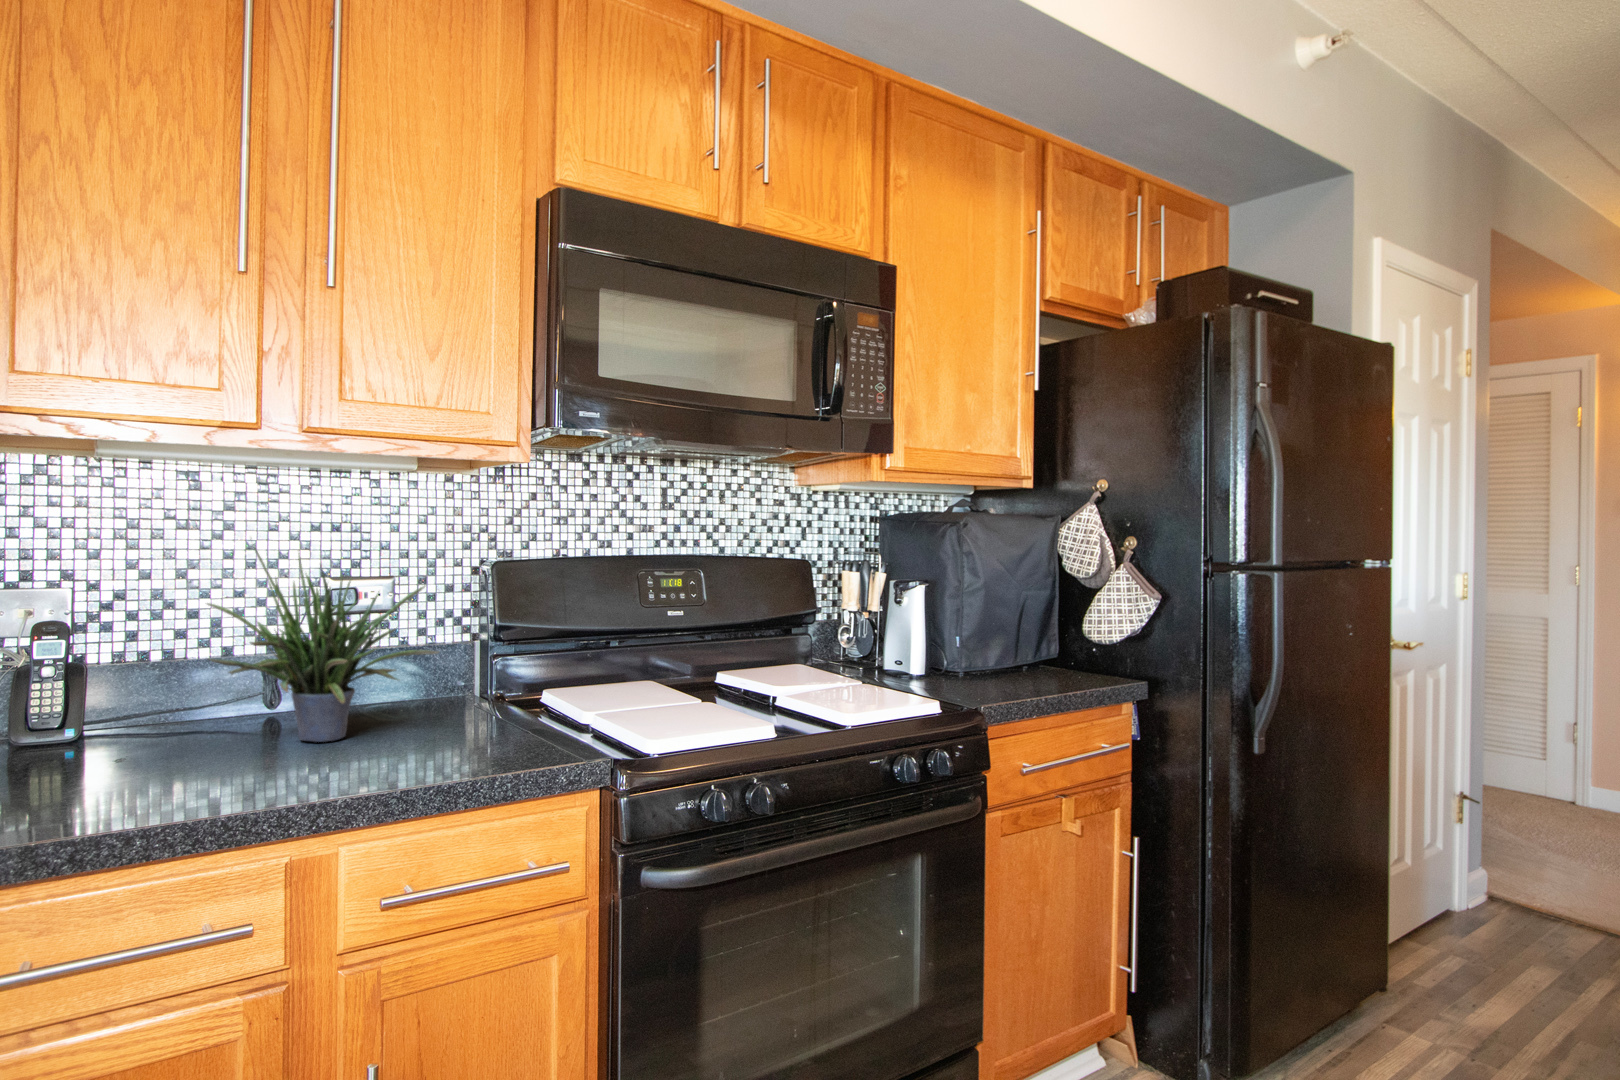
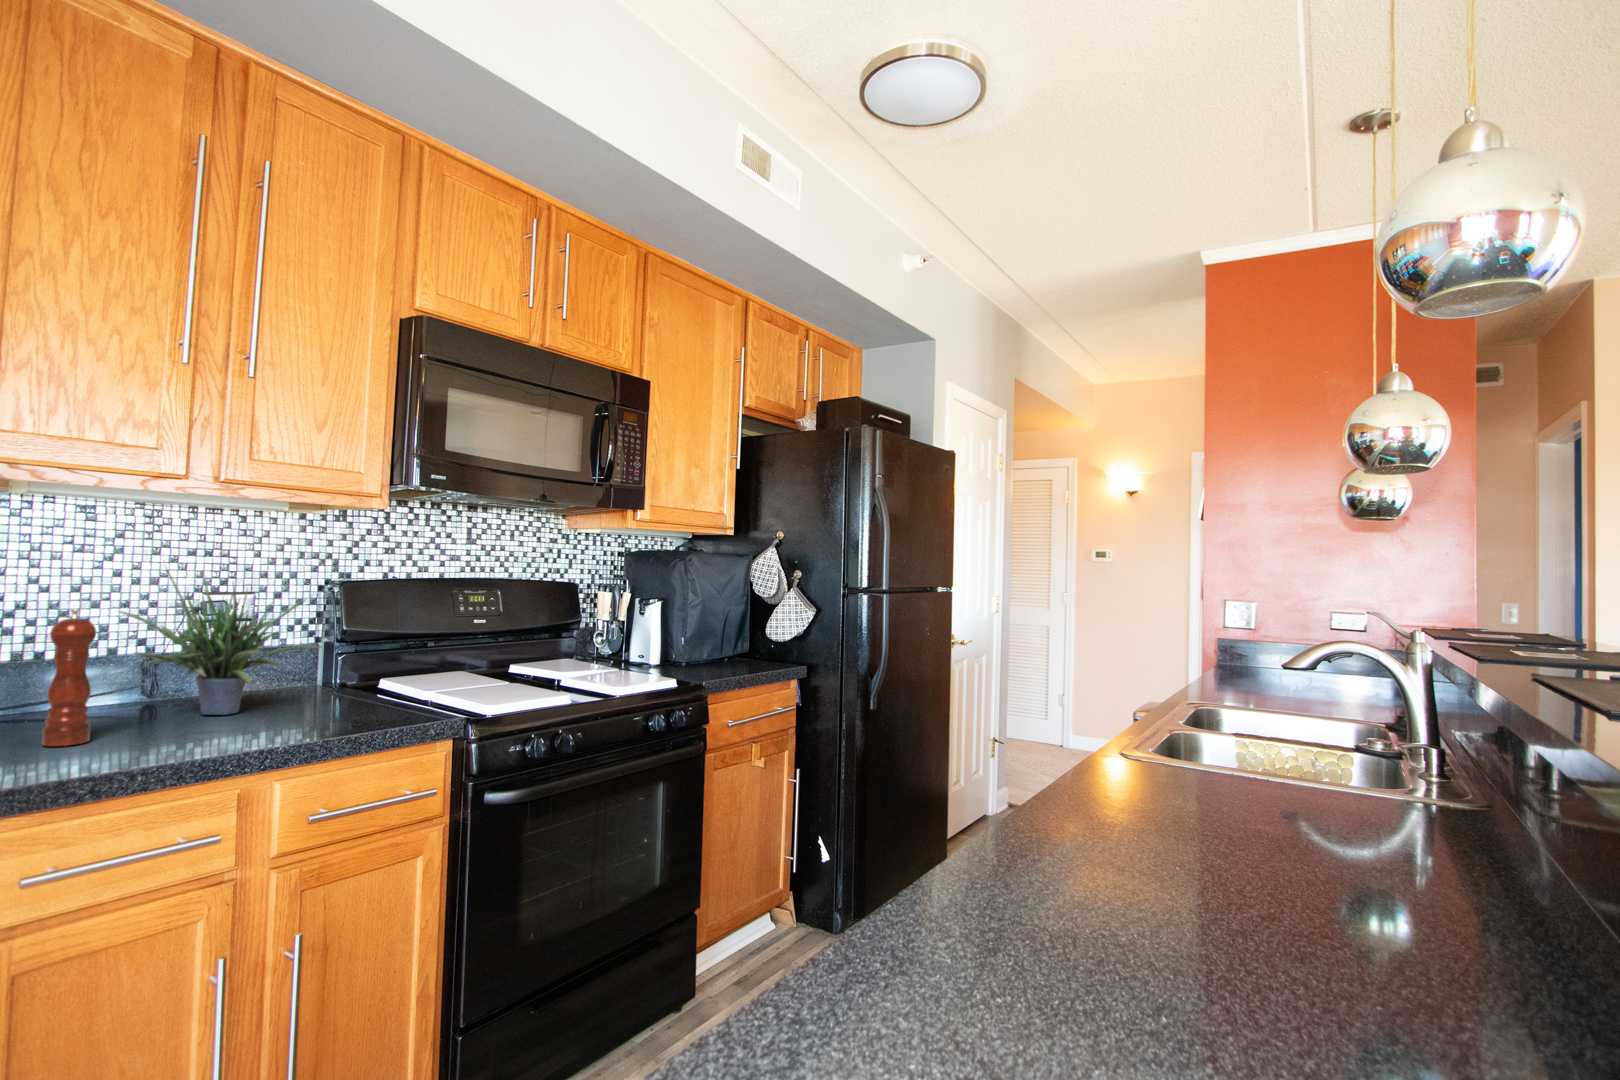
pepper mill: none [72,604,132,787] -> present [42,609,96,746]

